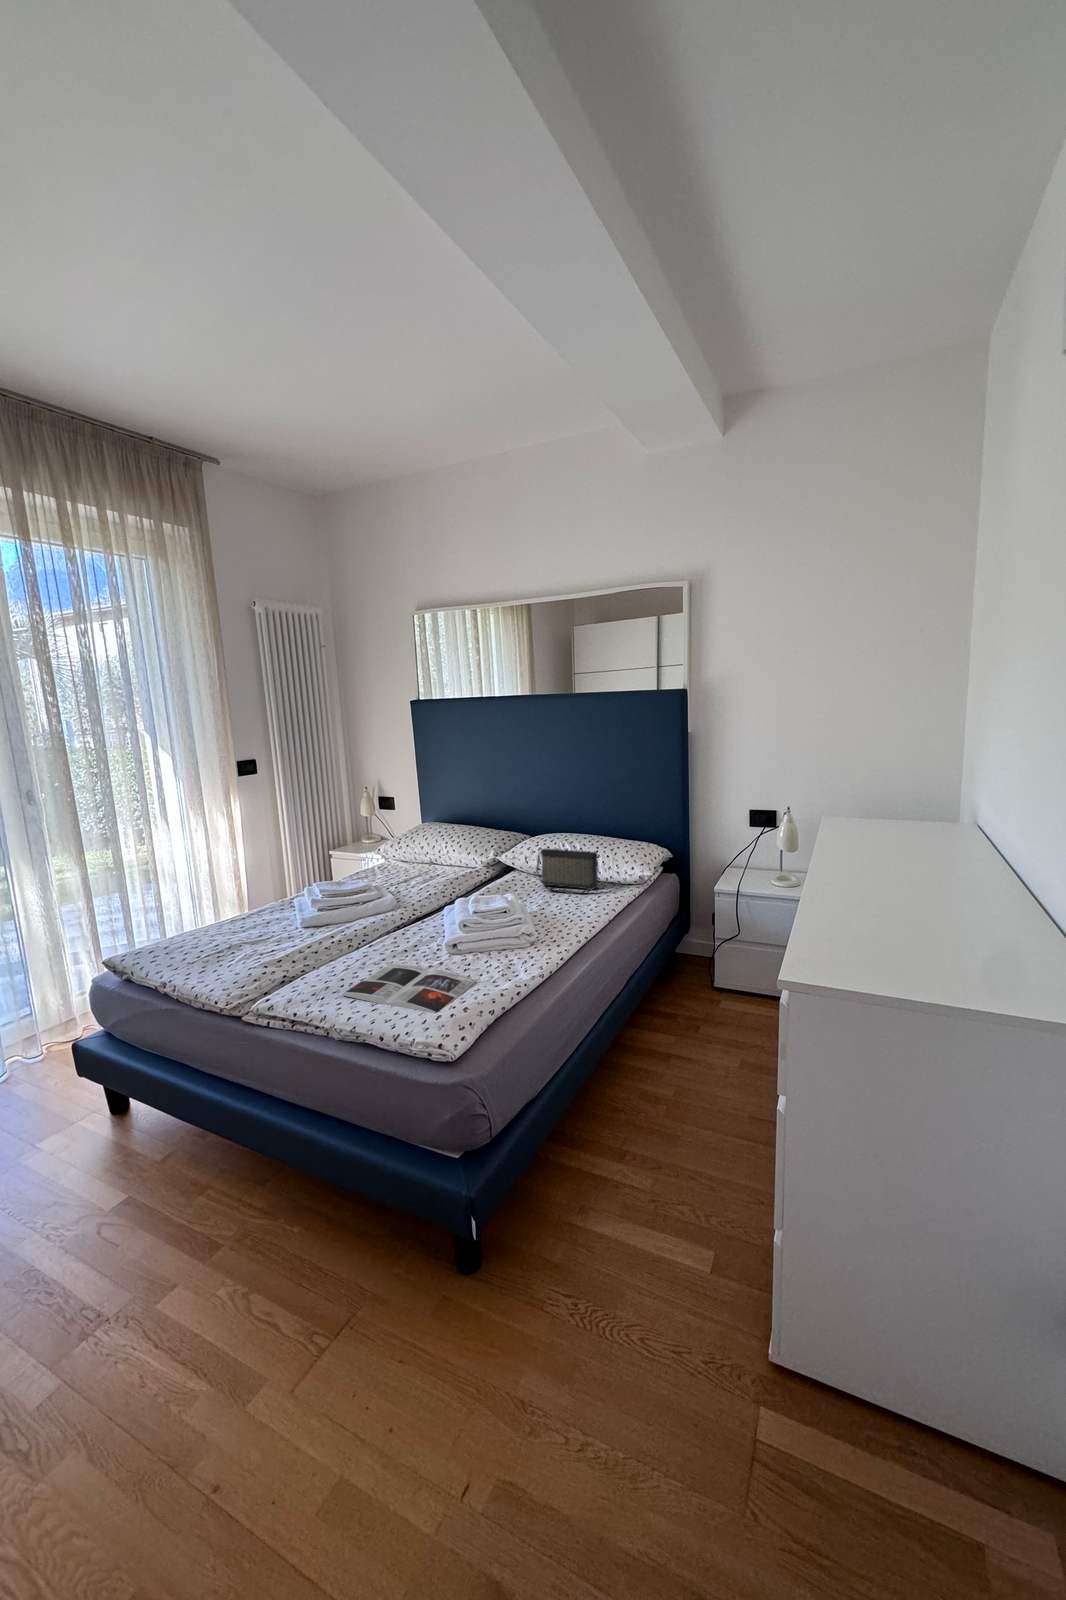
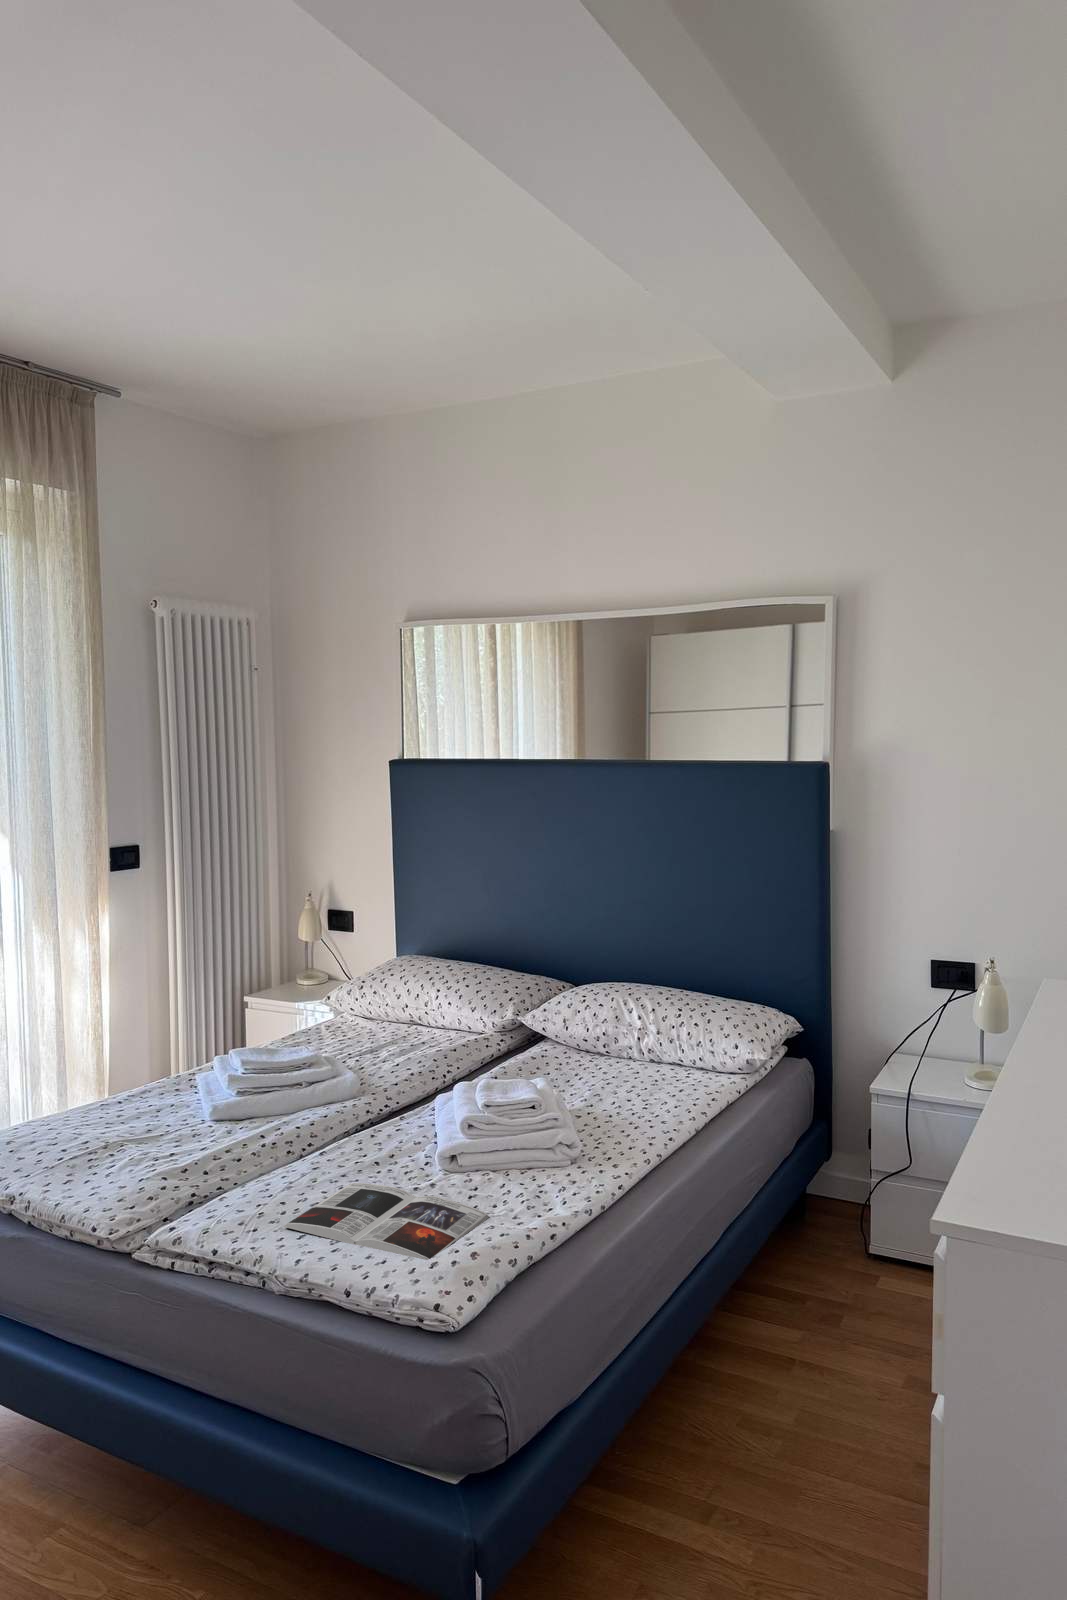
handbag: present [536,849,598,894] -> none [581,1009,682,1086]

